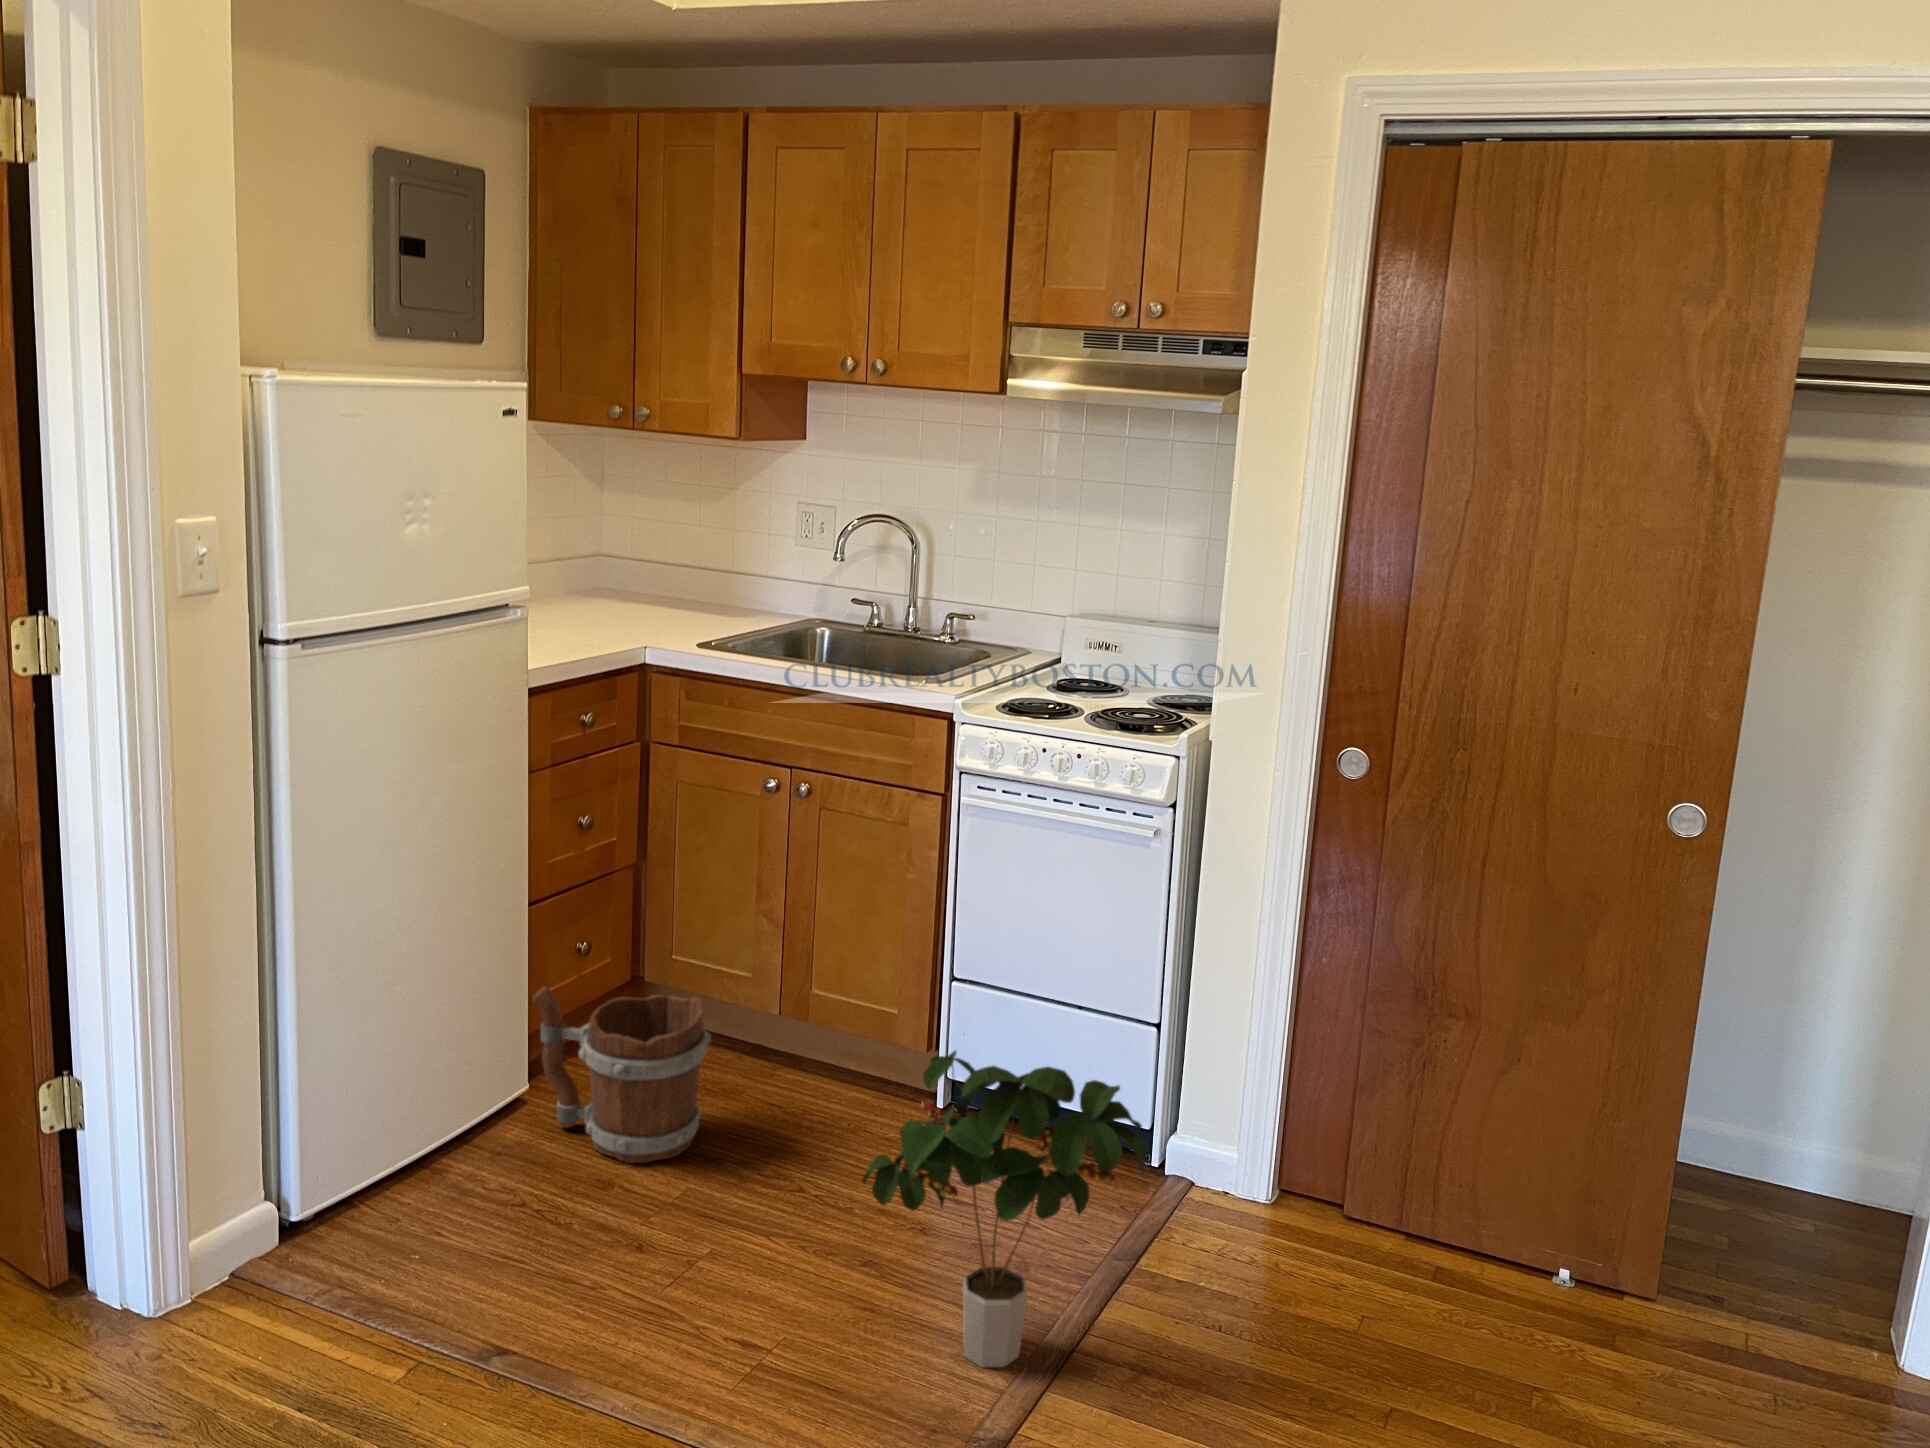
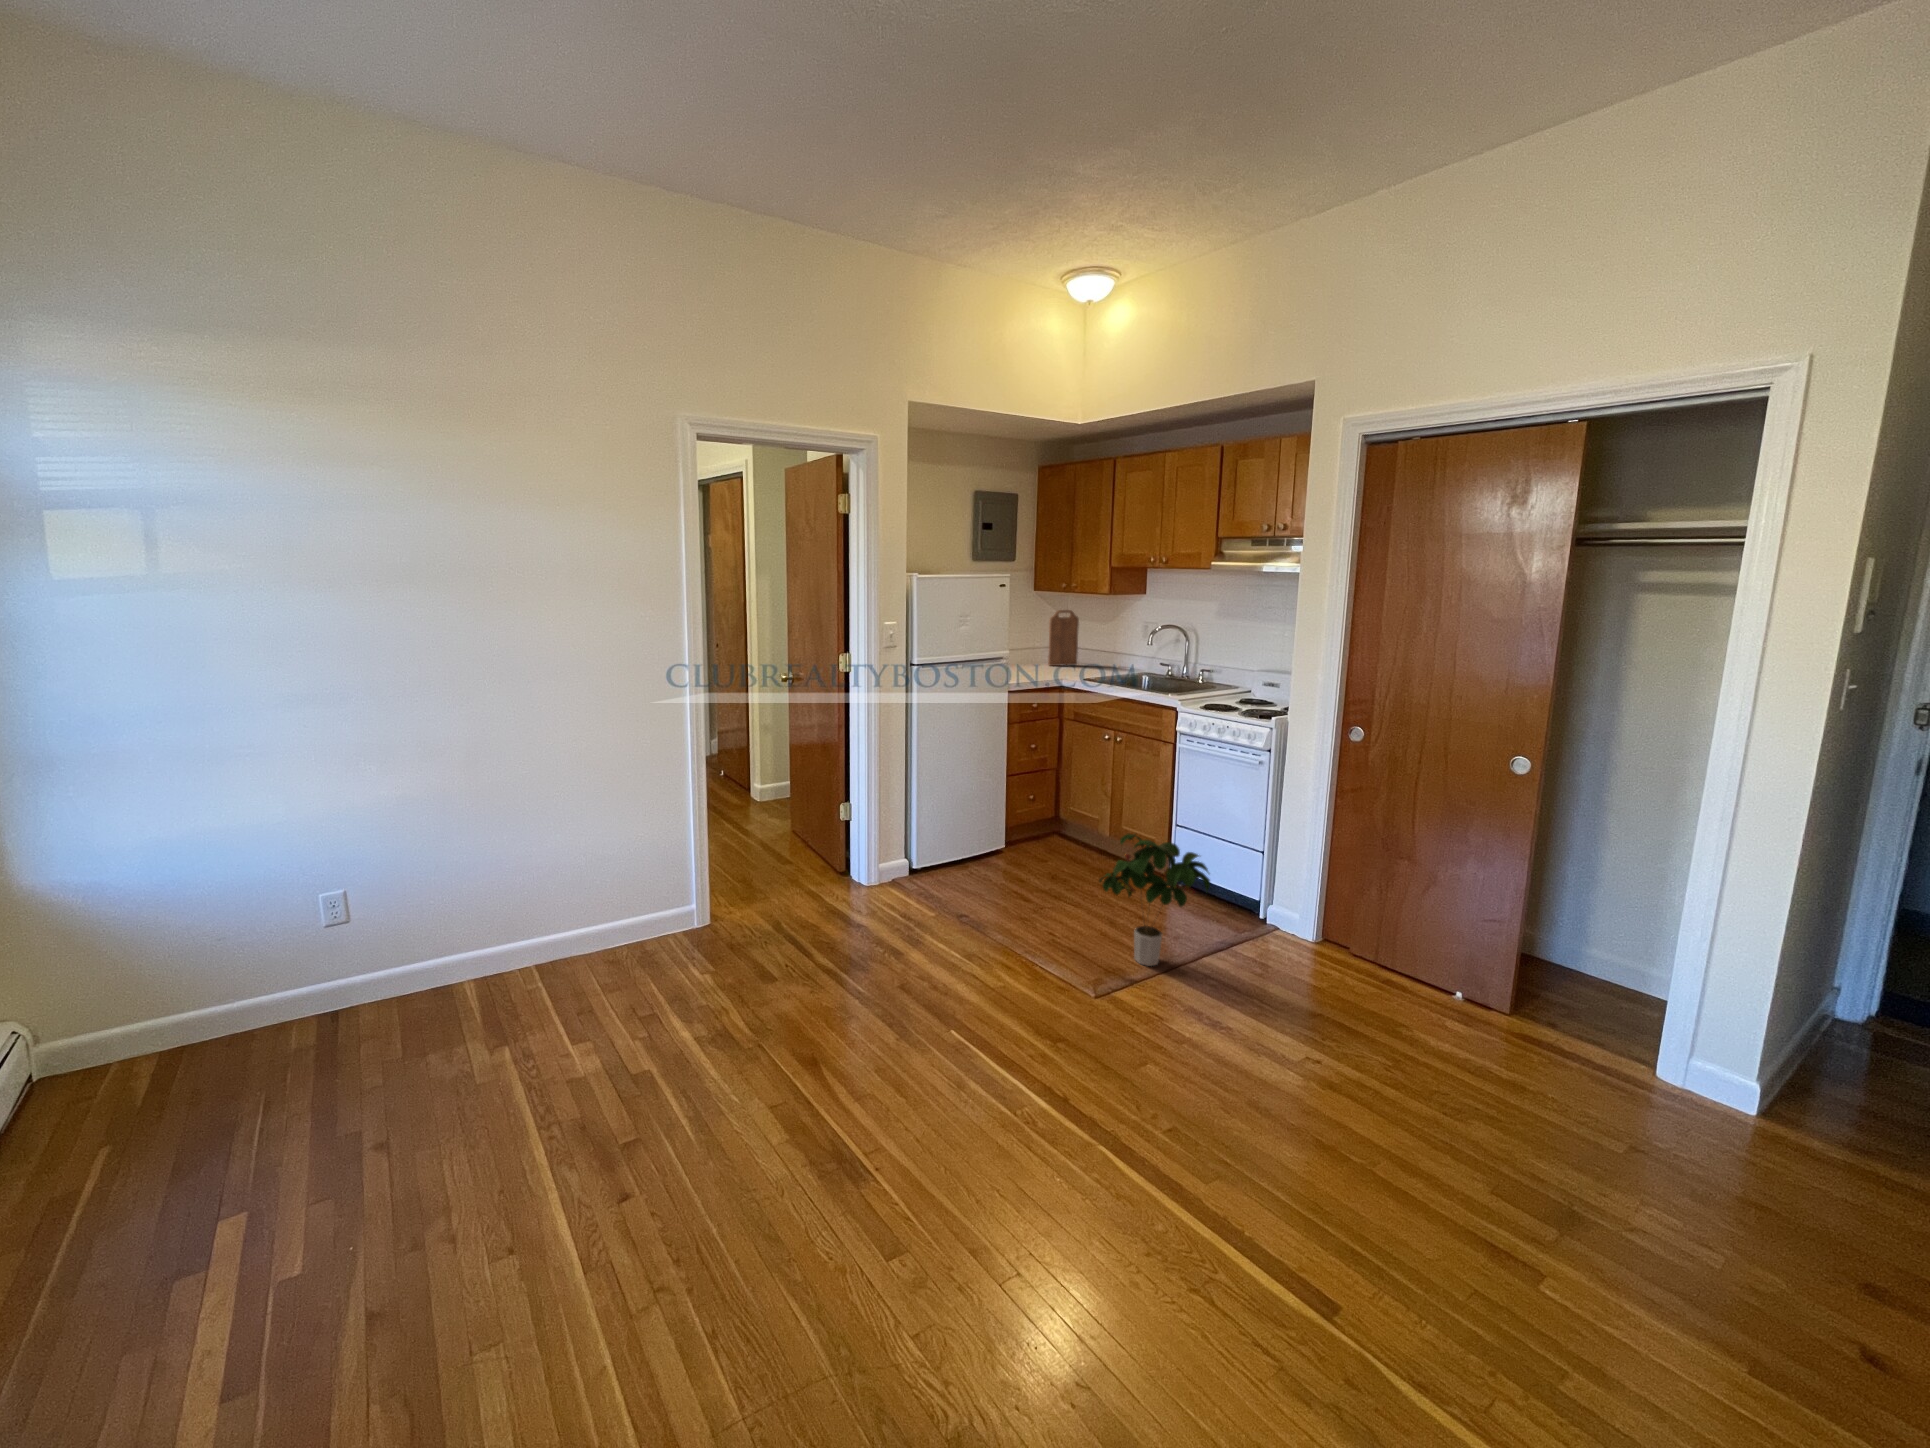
cutting board: none [577,471,645,609] -> present [1048,610,1079,666]
bucket: present [532,987,711,1163] -> none [1005,805,1071,878]

